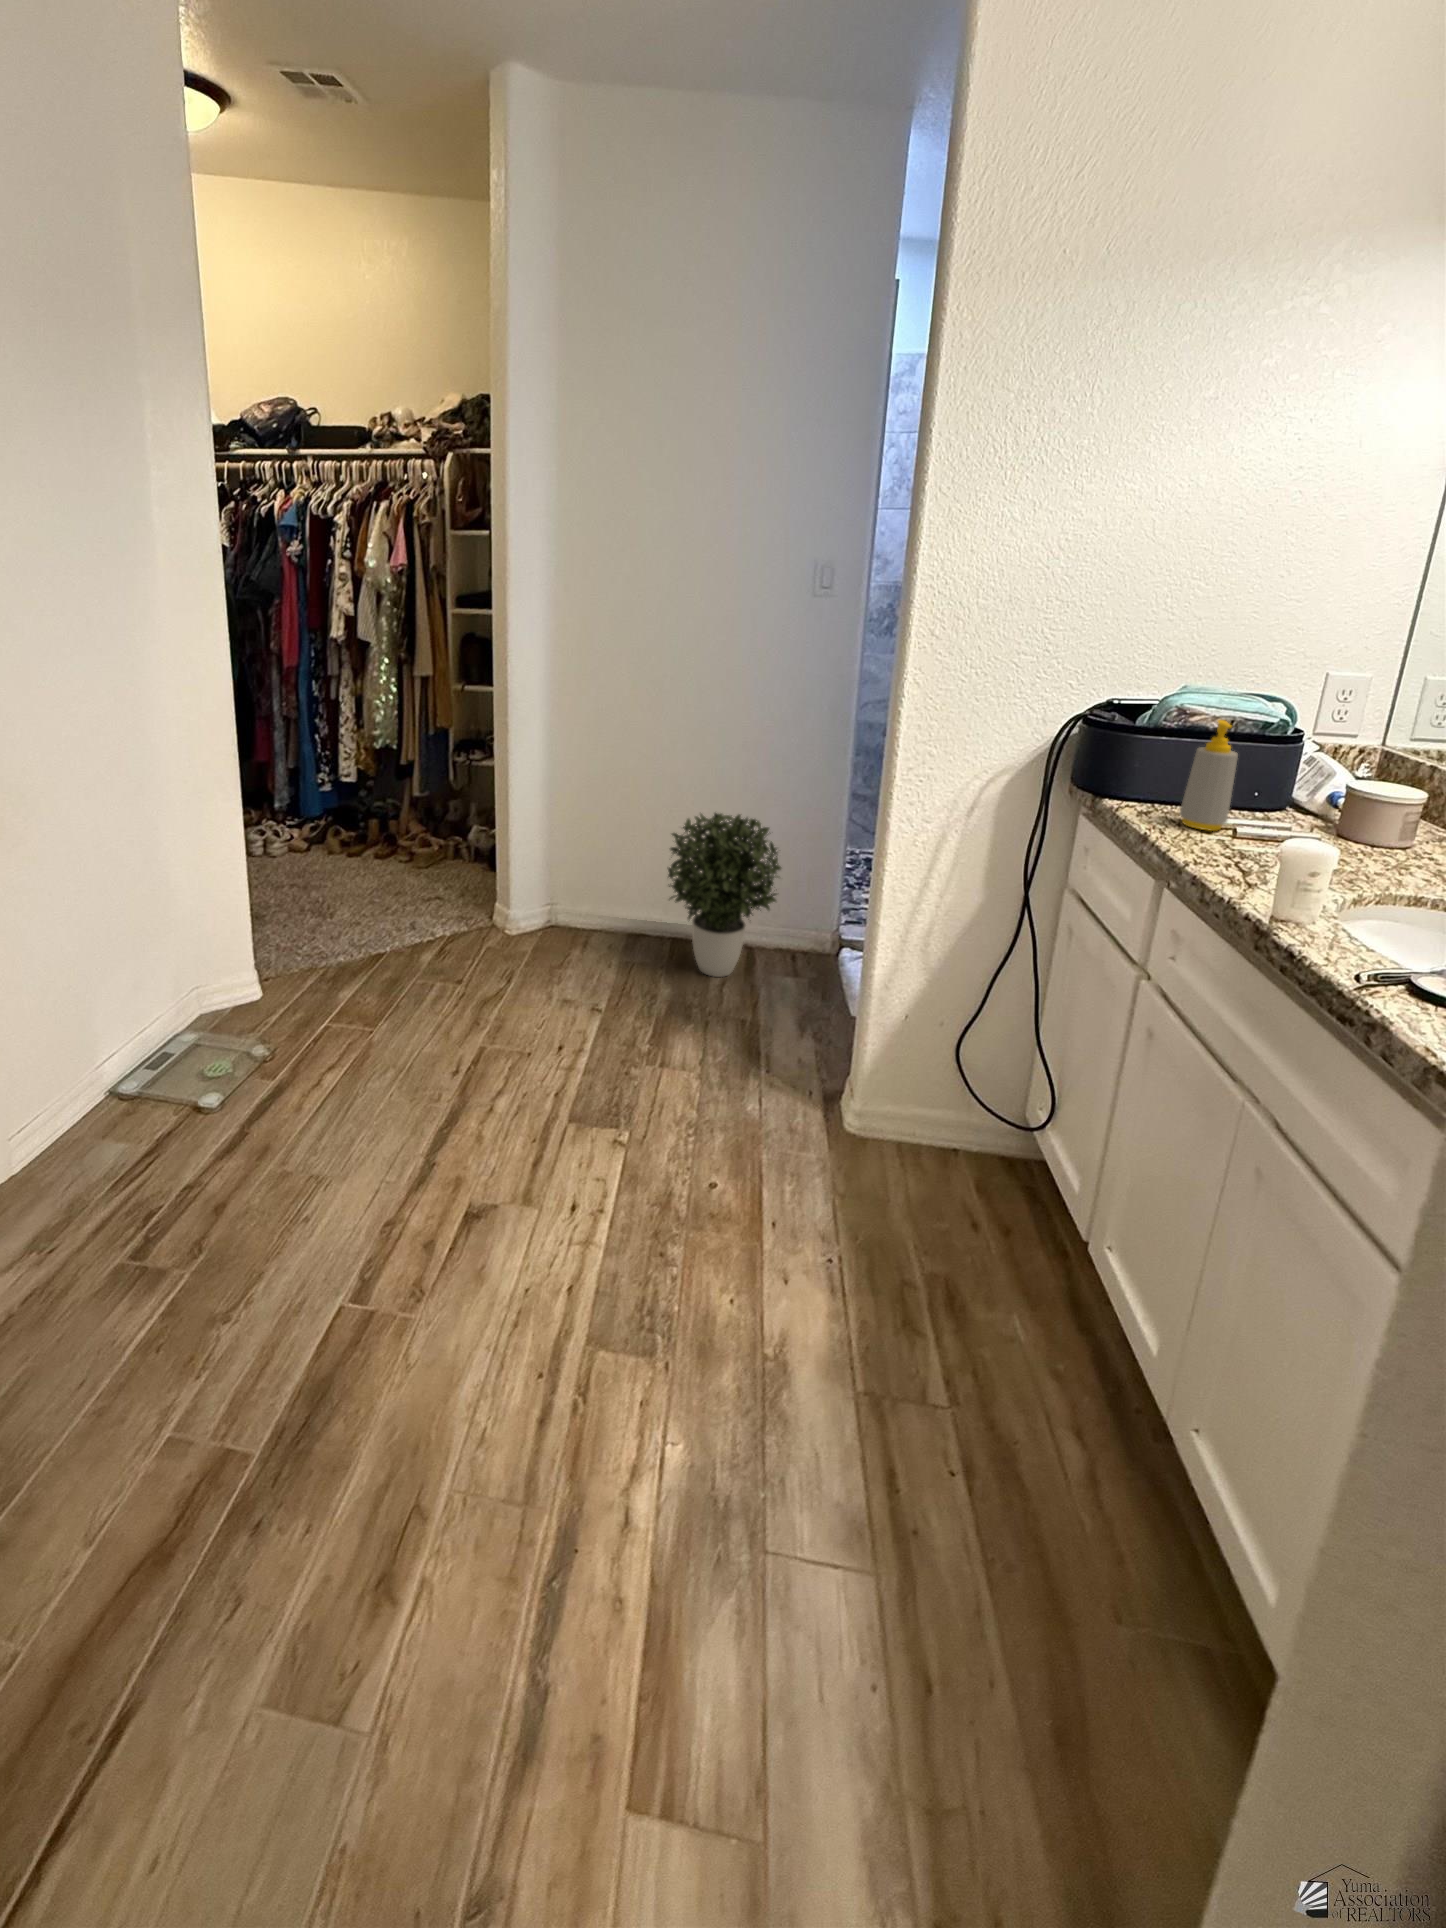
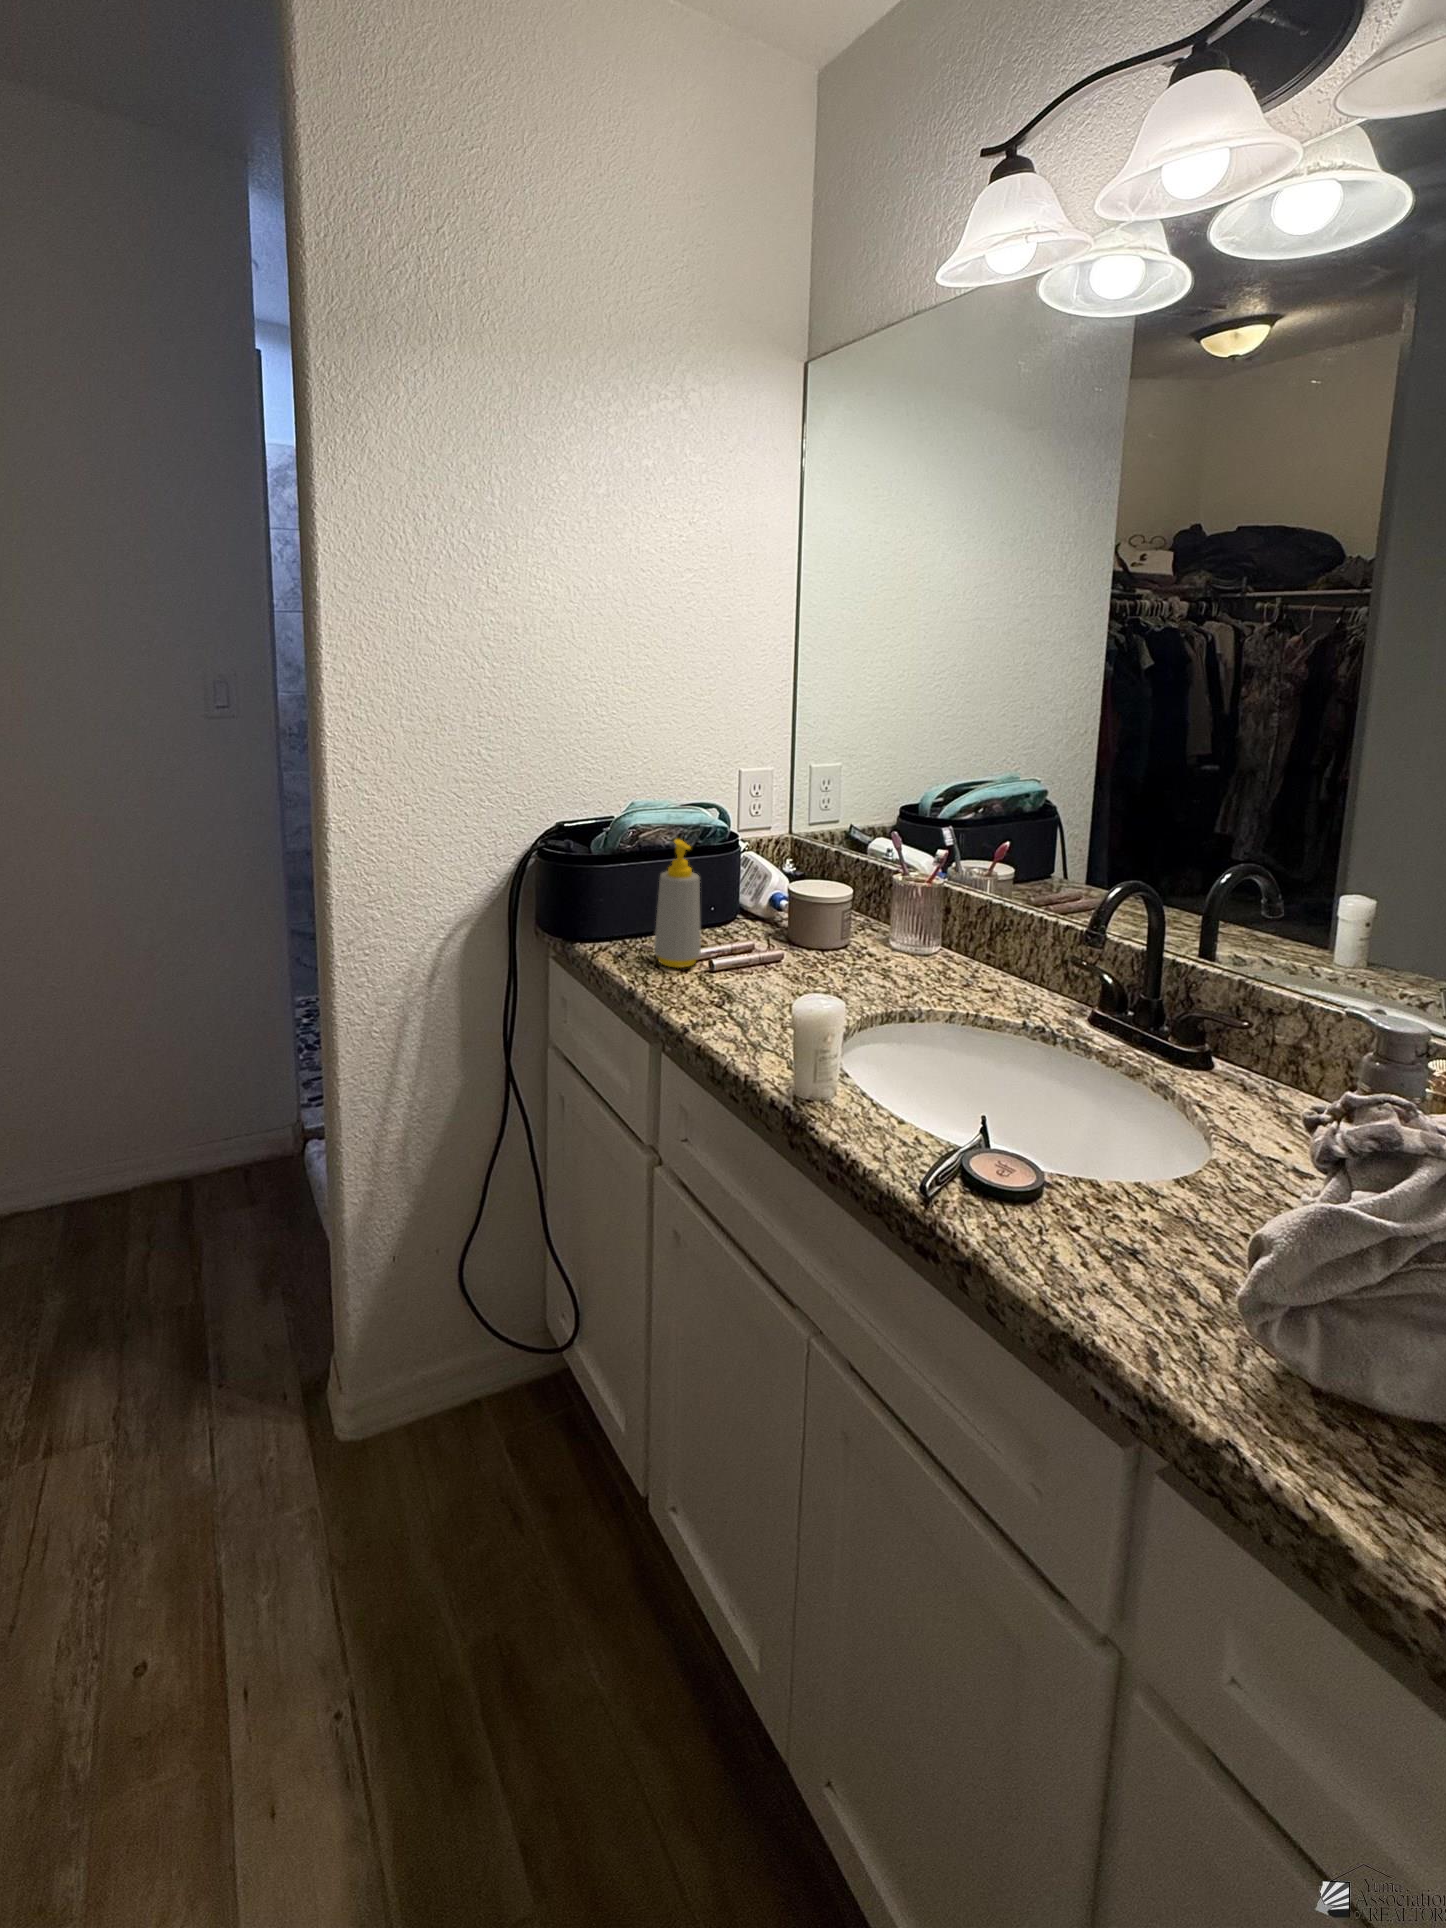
potted plant: present [668,813,781,977] -> none [36,1013,214,1253]

